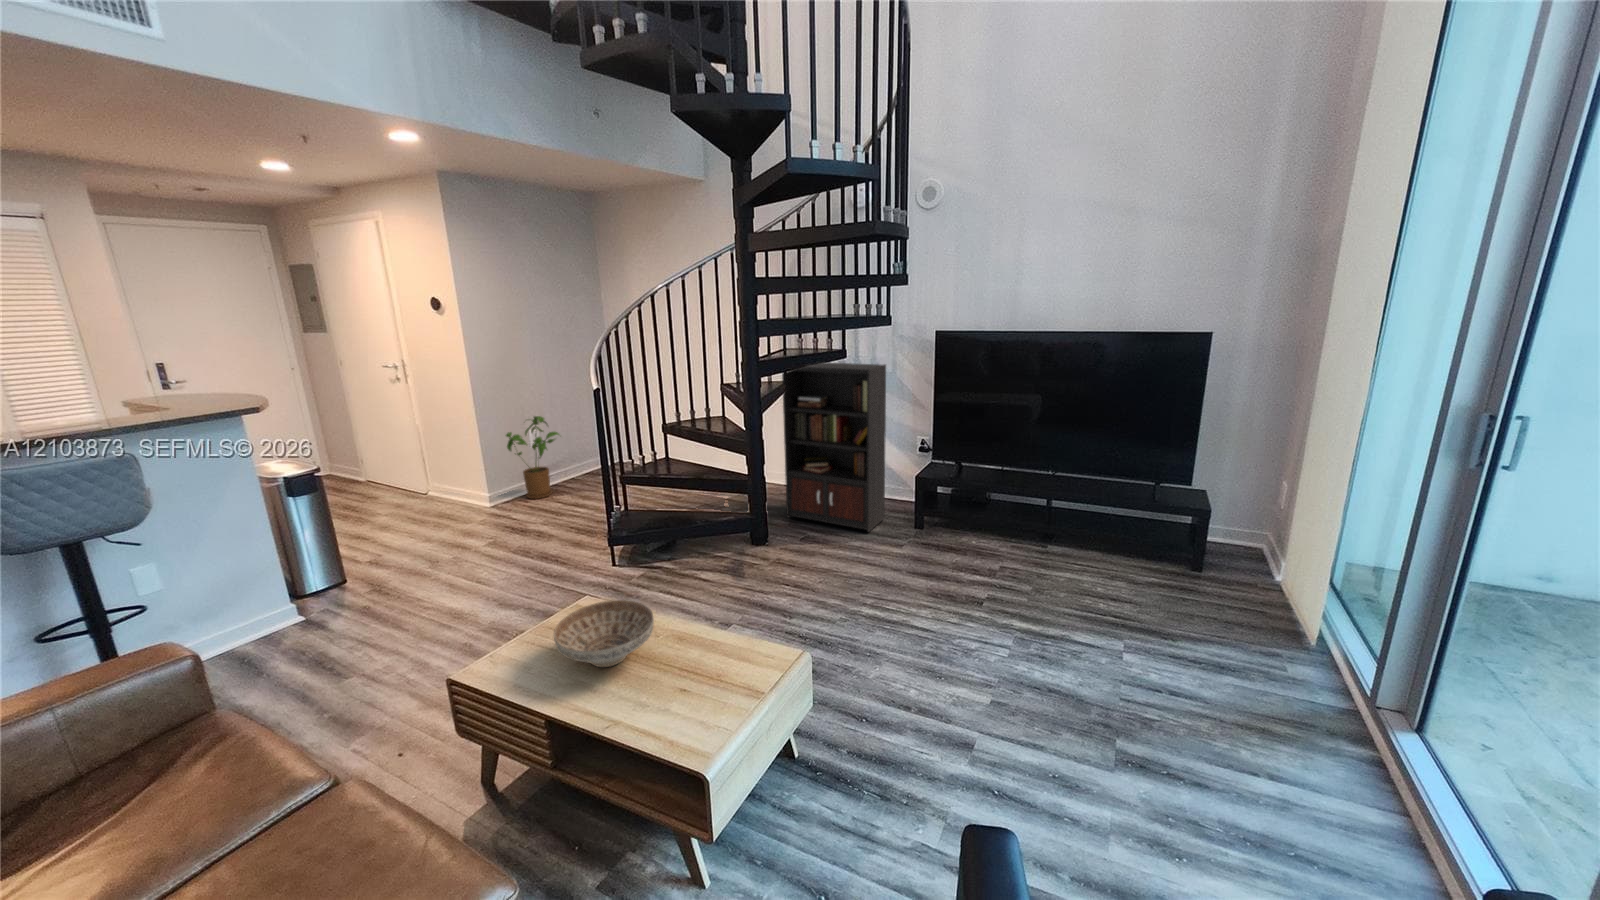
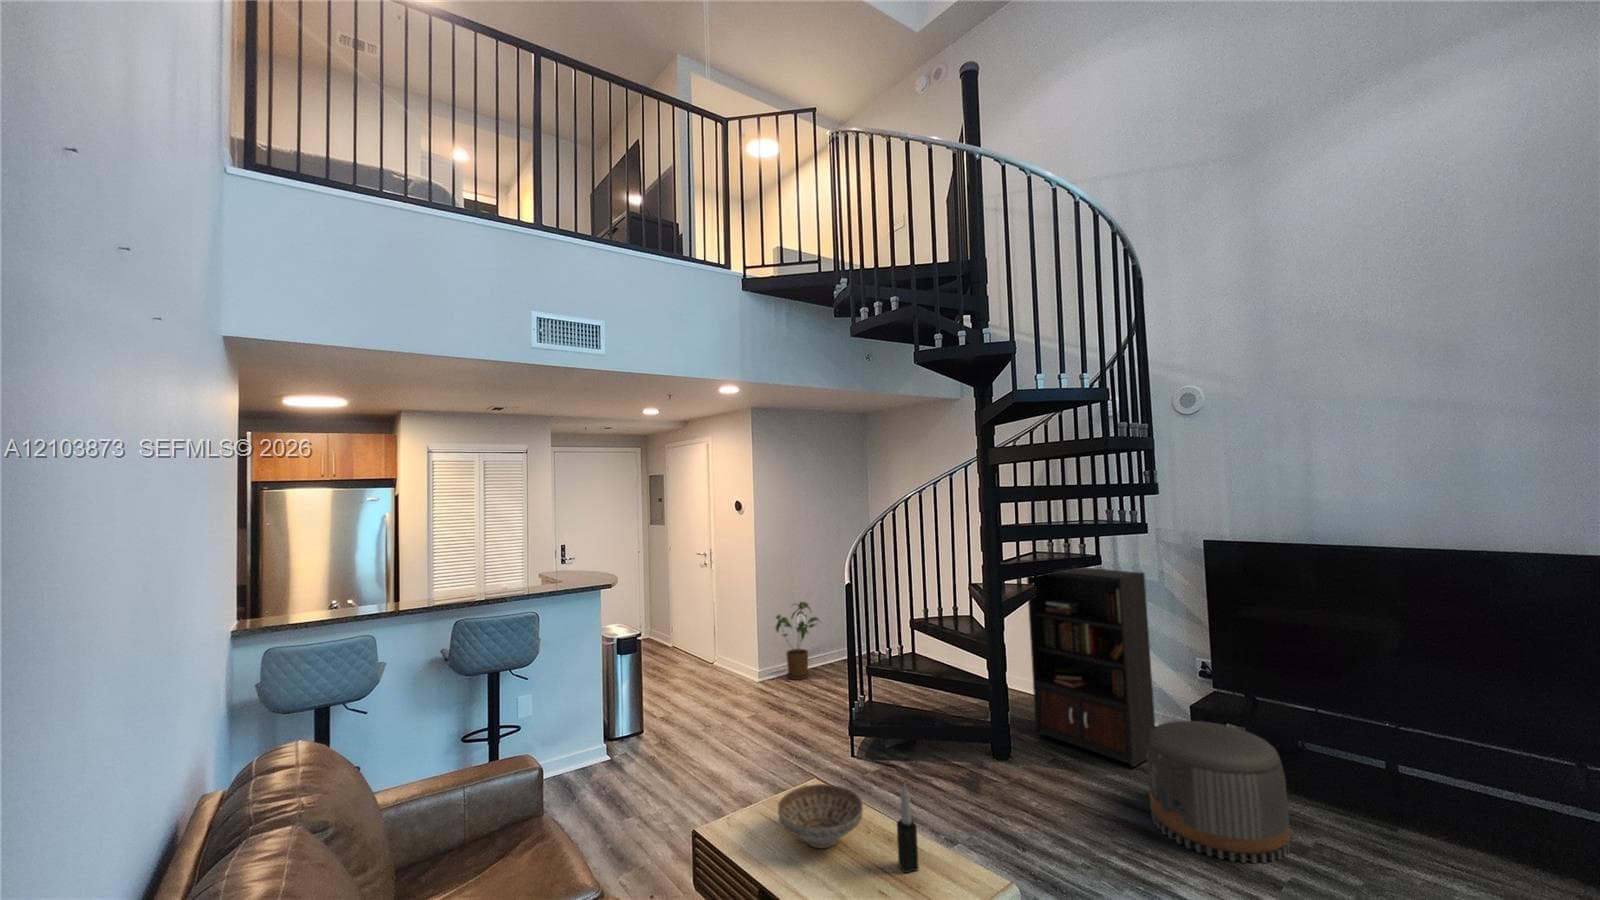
pouf: none [887,487,988,591] -> present [1147,721,1290,863]
candle: none [695,585,719,669] -> present [897,783,919,873]

